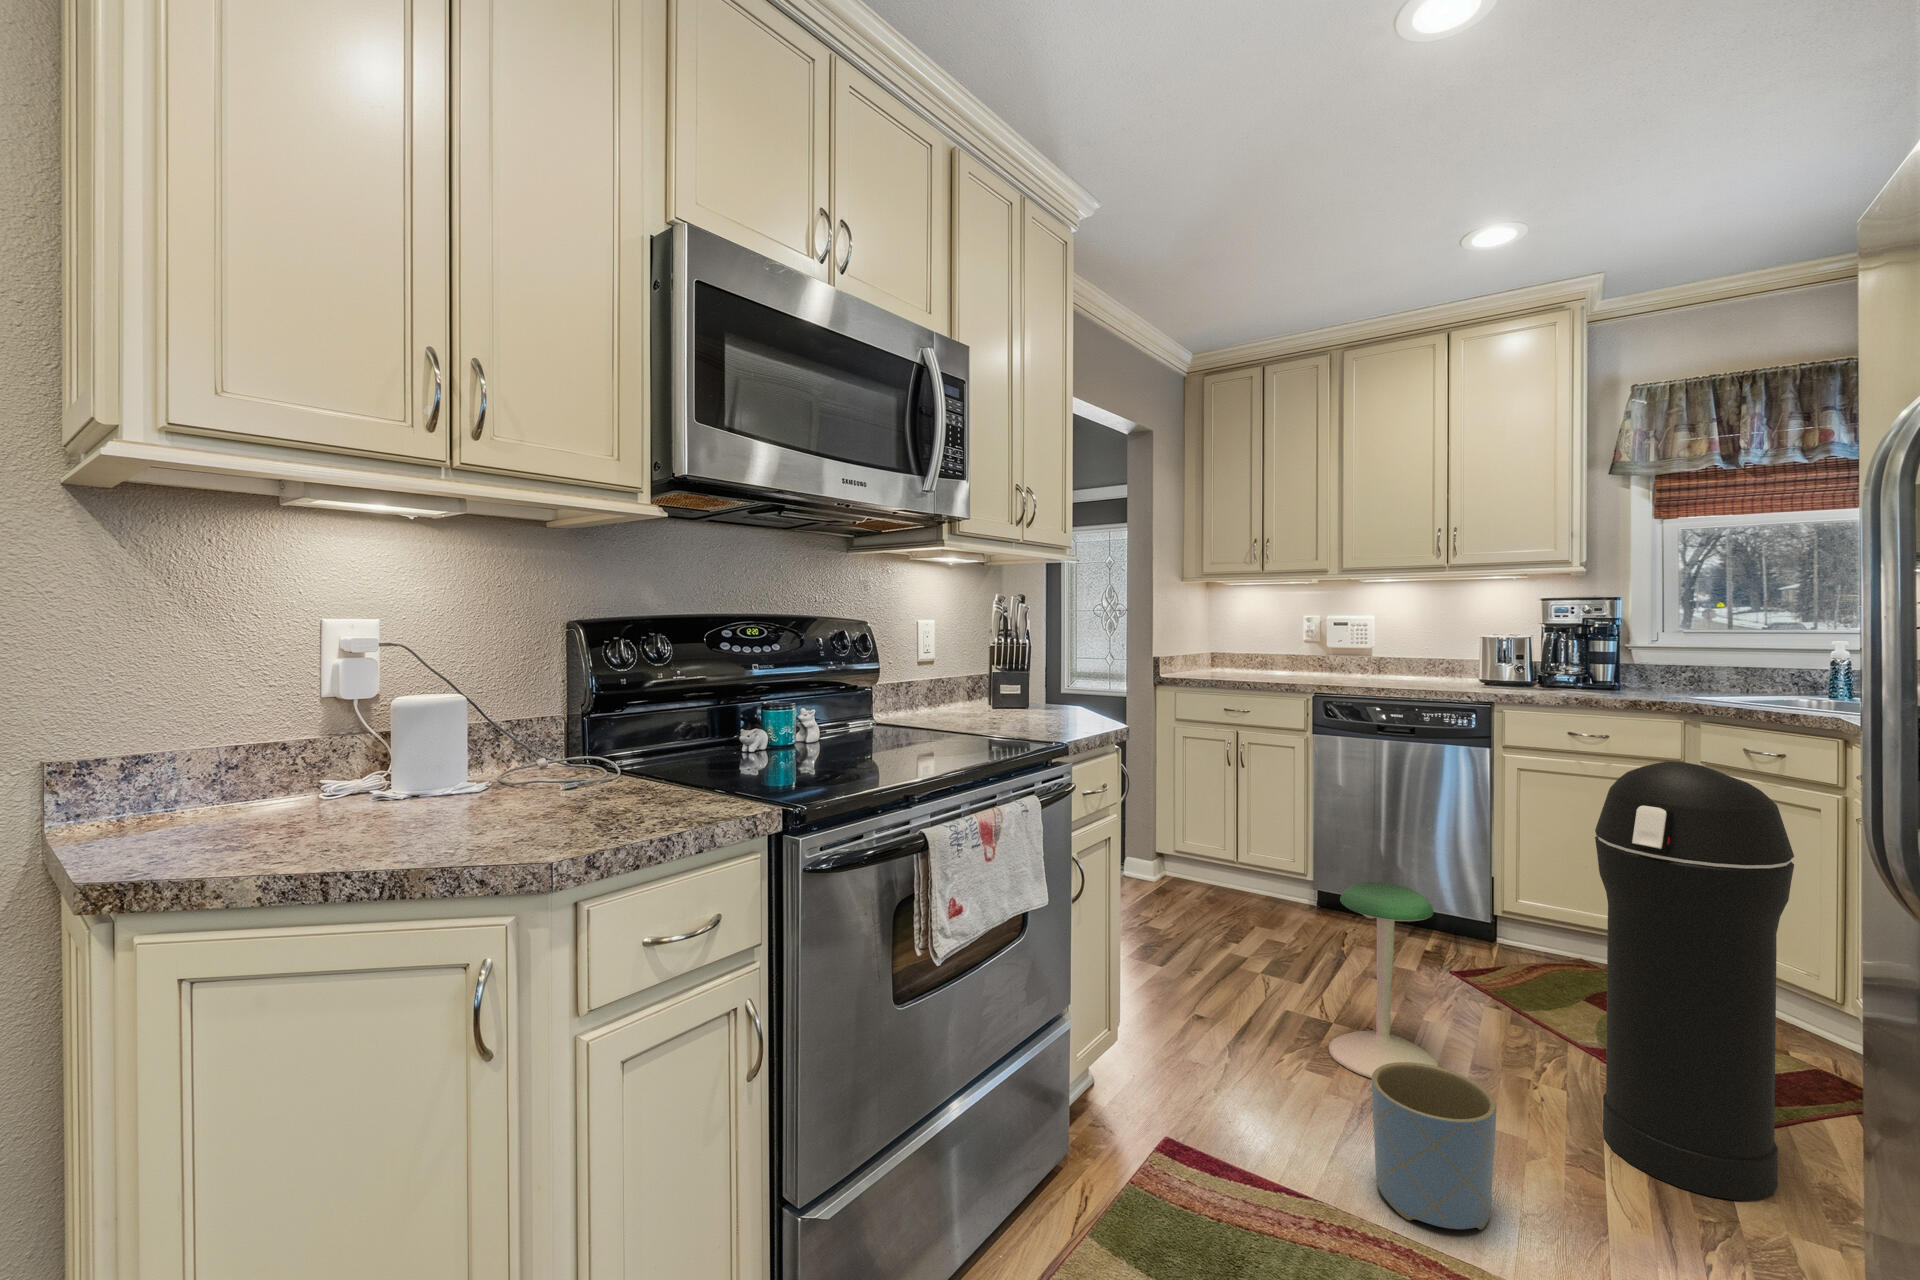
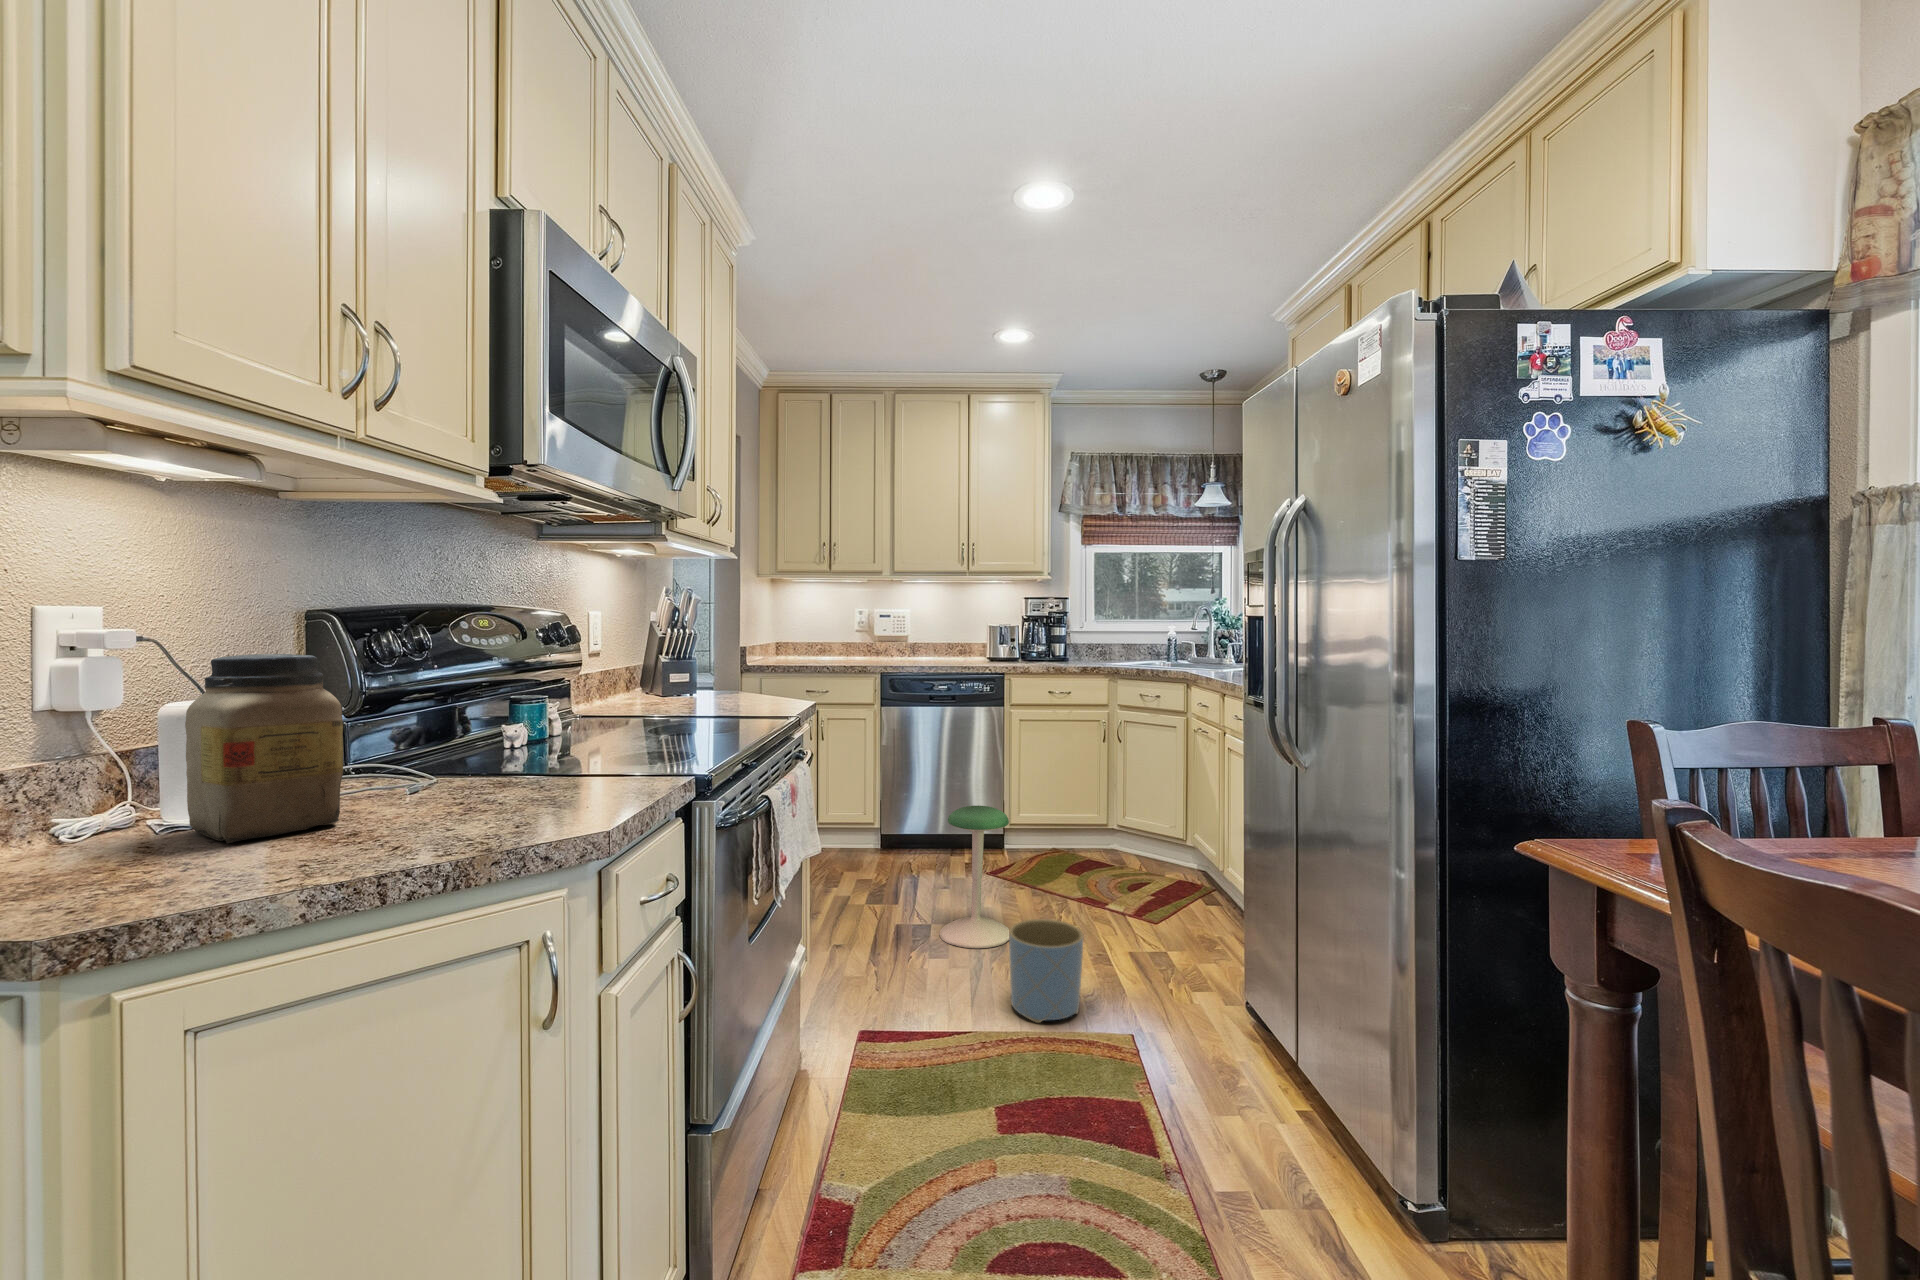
jar: none [336,676,446,827] -> present [185,654,343,844]
trash can: present [1595,761,1794,1201] -> none [1104,702,1198,959]

